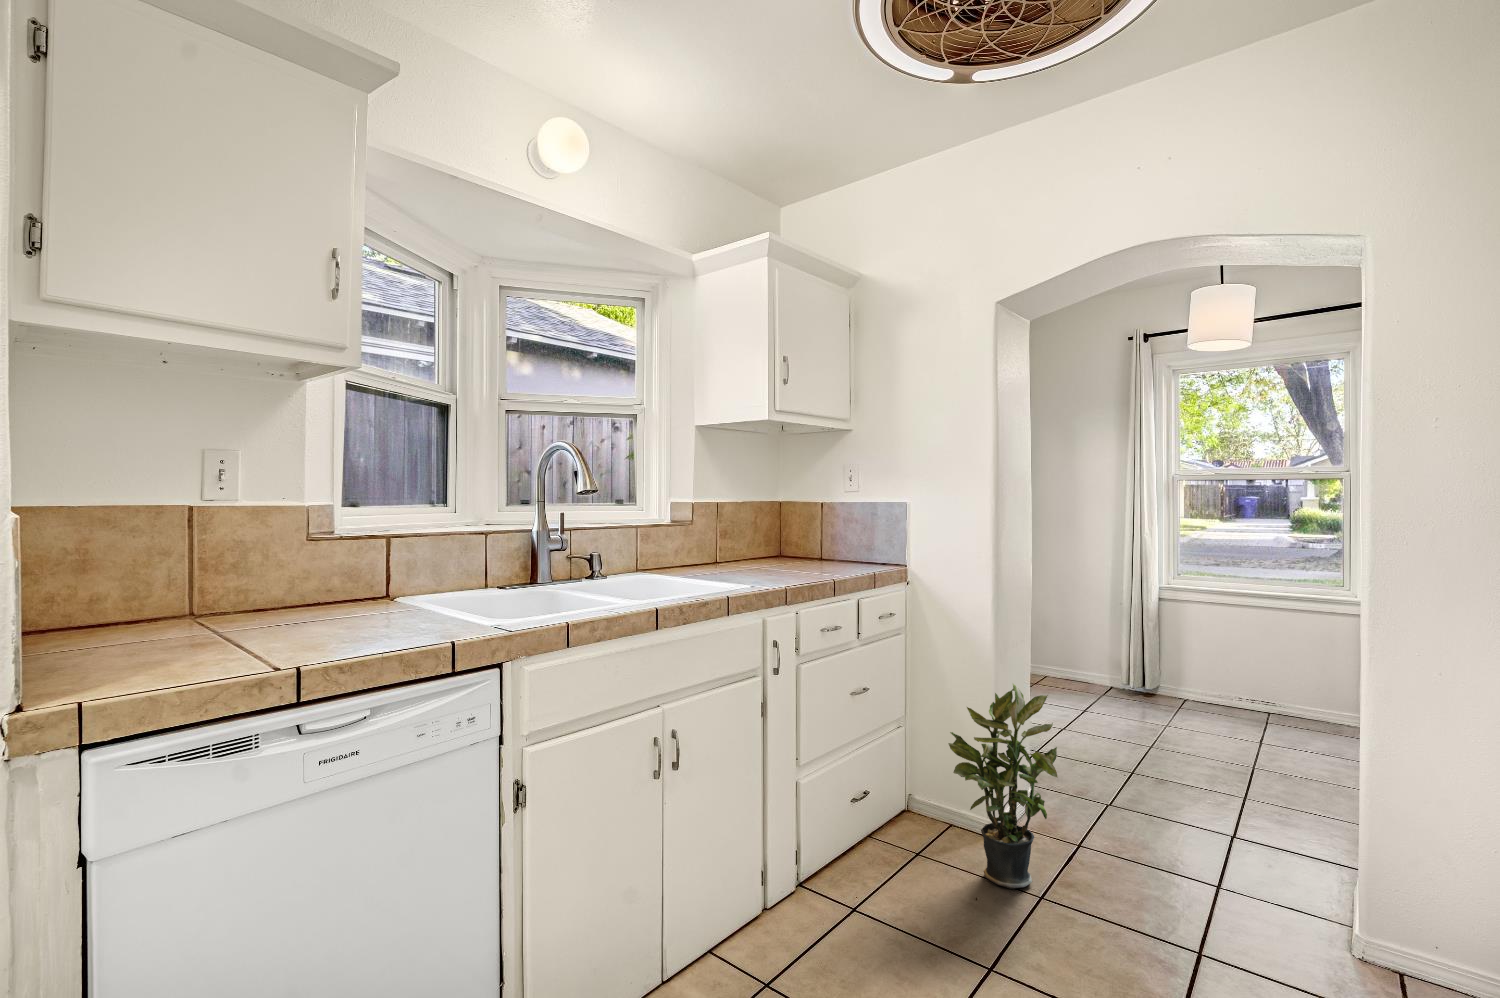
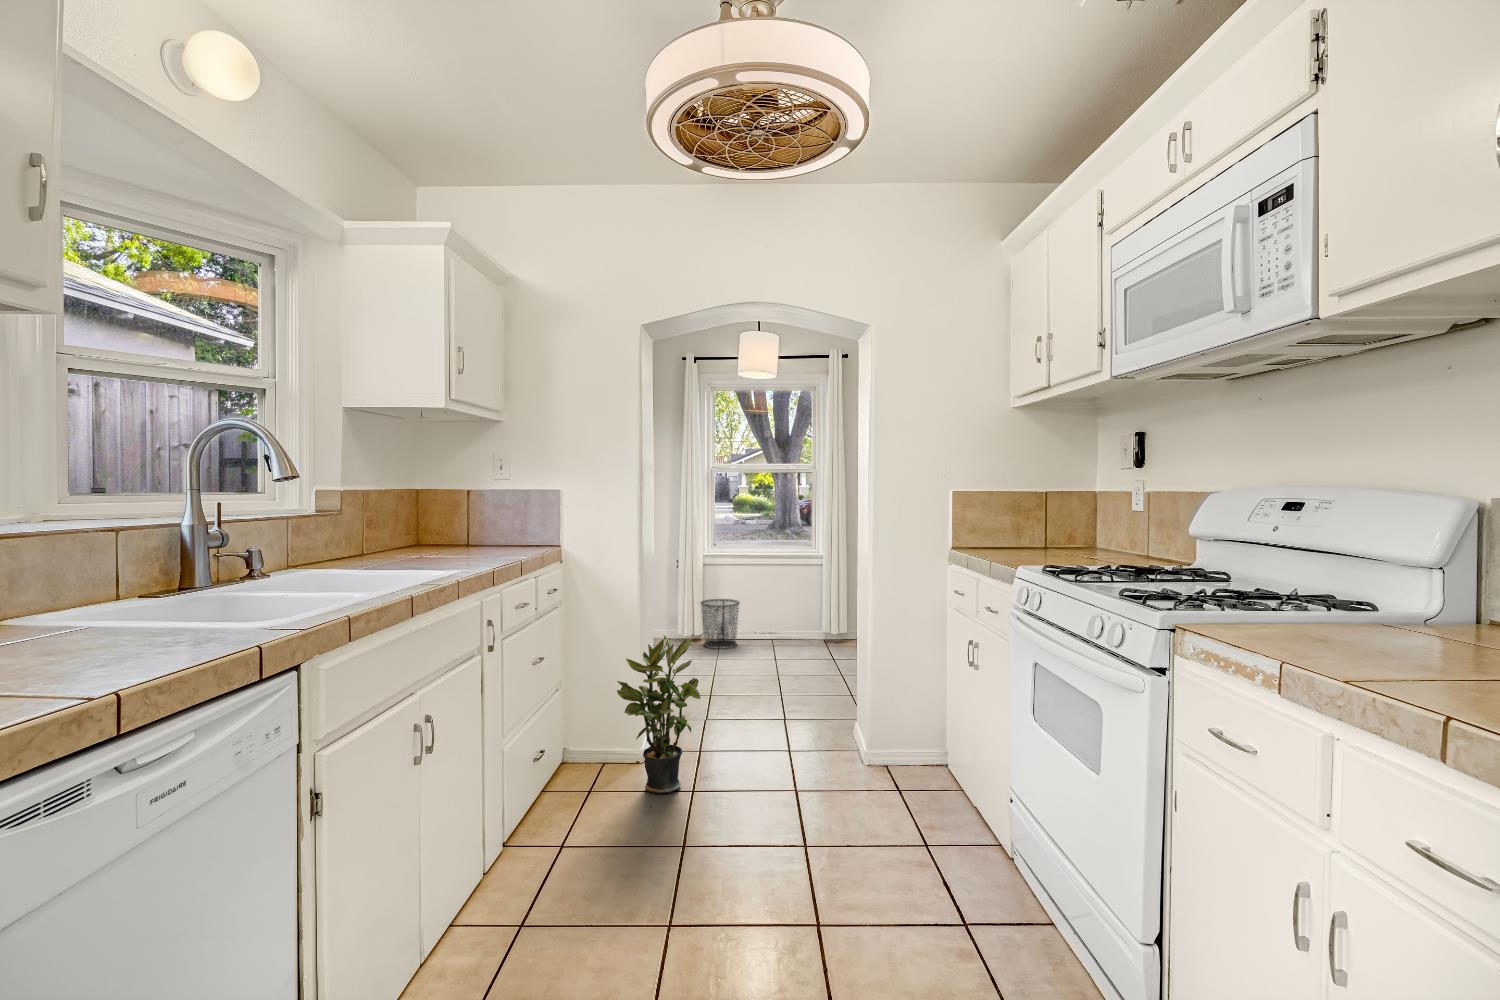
waste bin: none [1147,646,1209,714] -> present [700,599,740,649]

